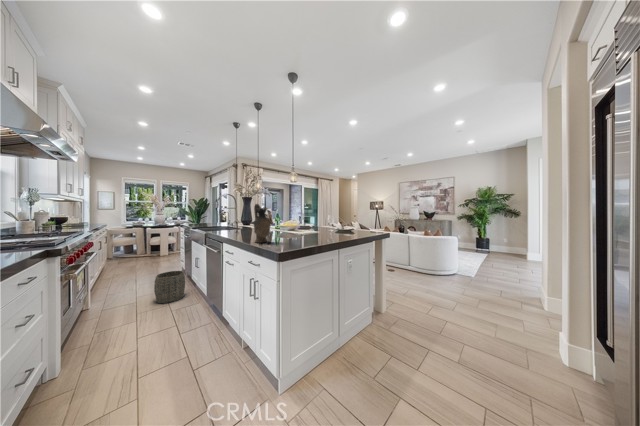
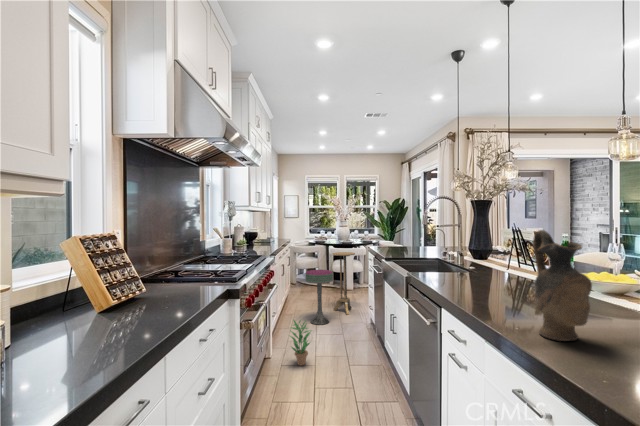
side table: none [150,230,169,271] -> present [332,252,355,315]
bar stool: none [125,242,151,281] -> present [305,270,333,325]
woven basket: present [154,271,185,303] -> none [337,327,377,381]
potted plant: none [109,273,133,306] -> present [290,320,310,365]

